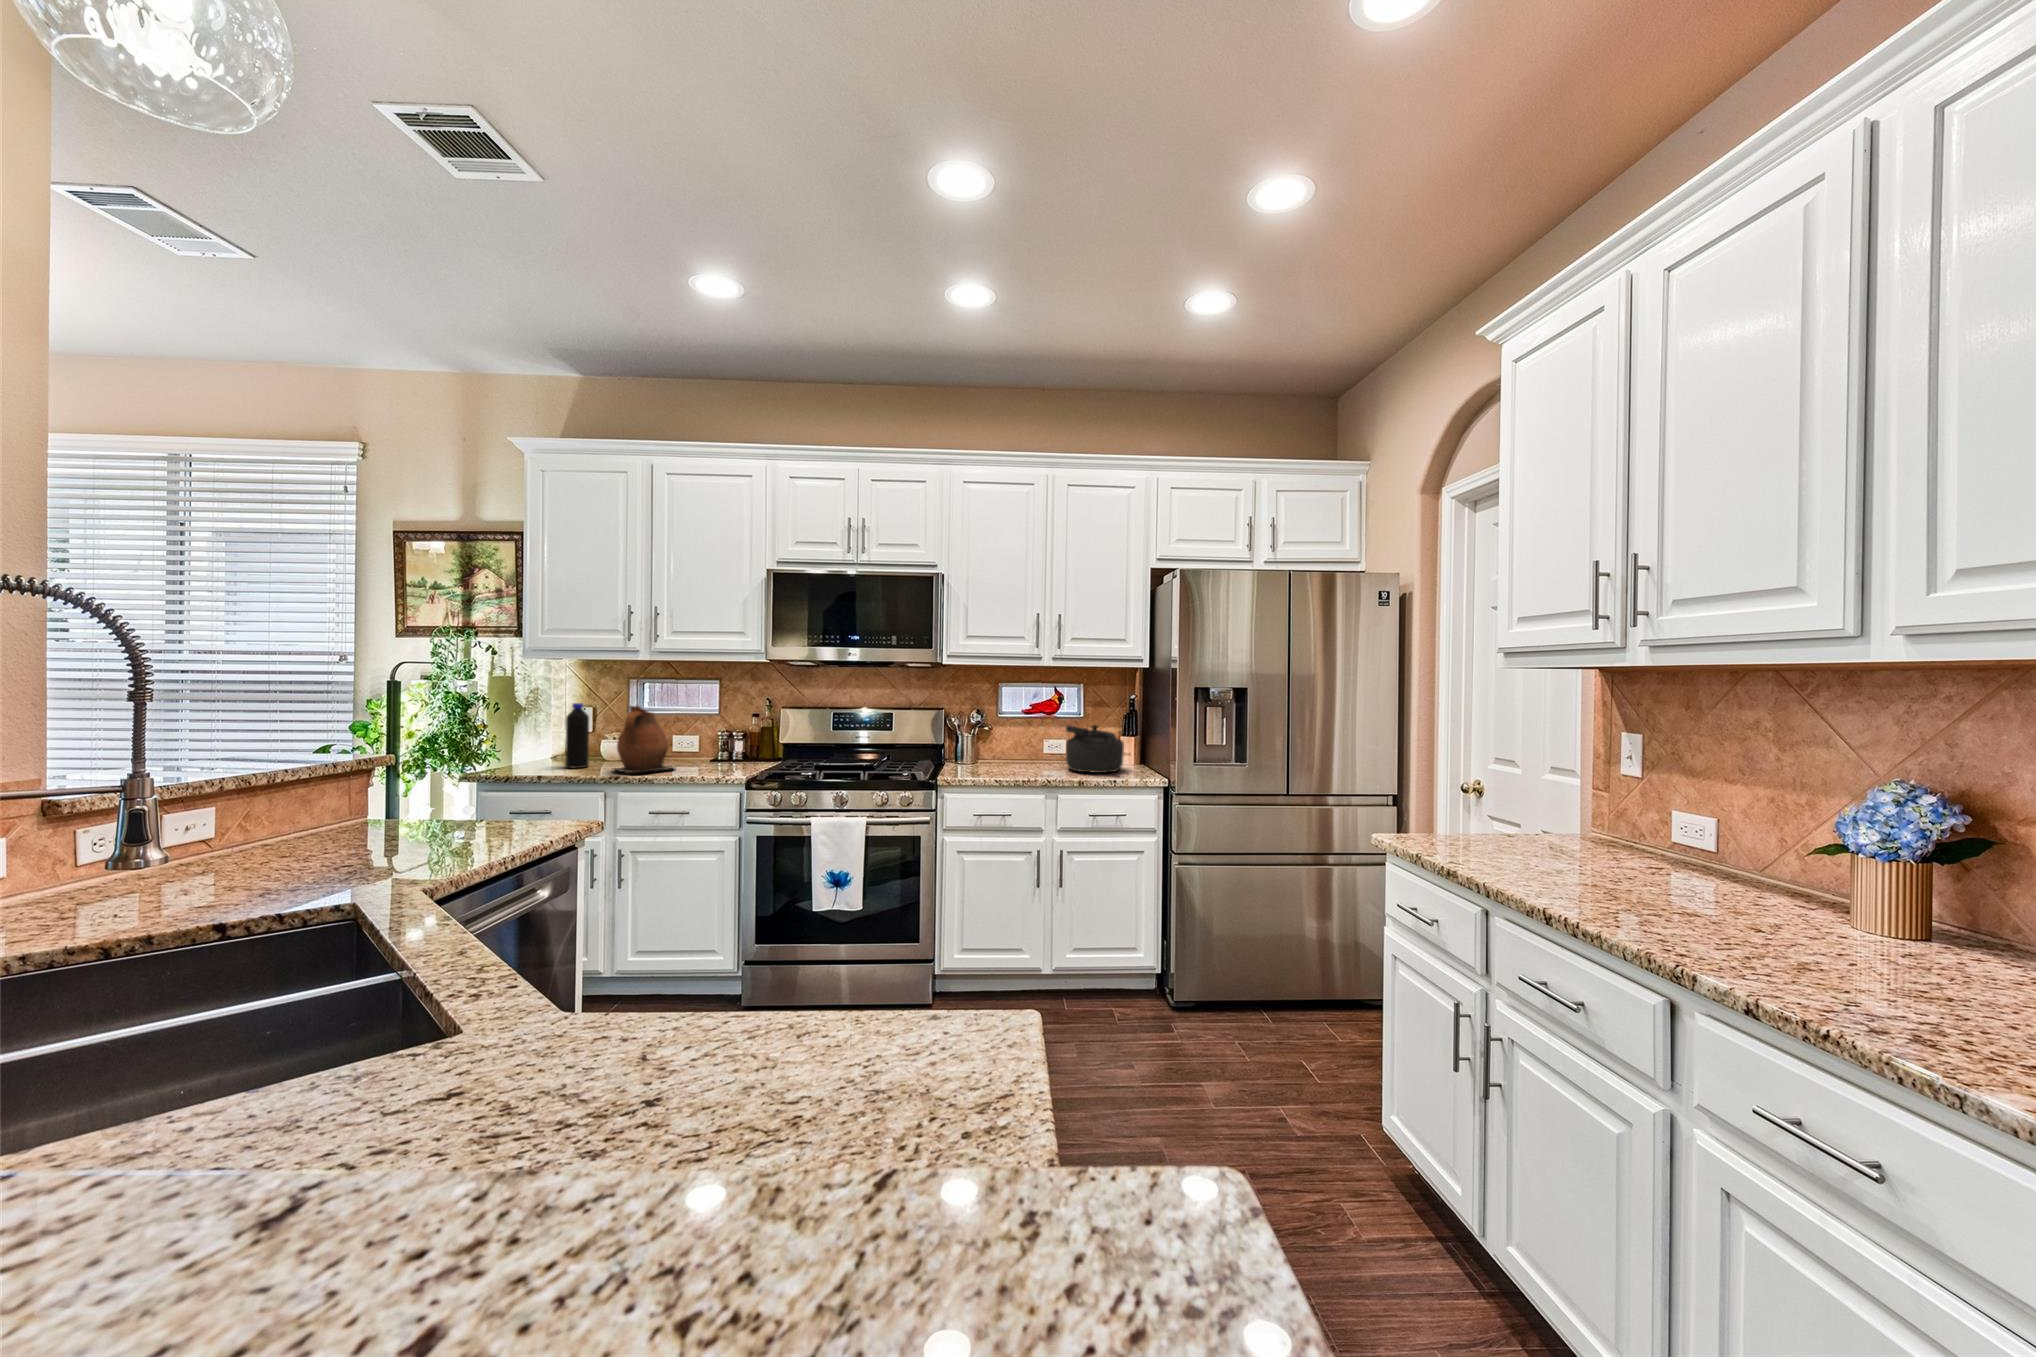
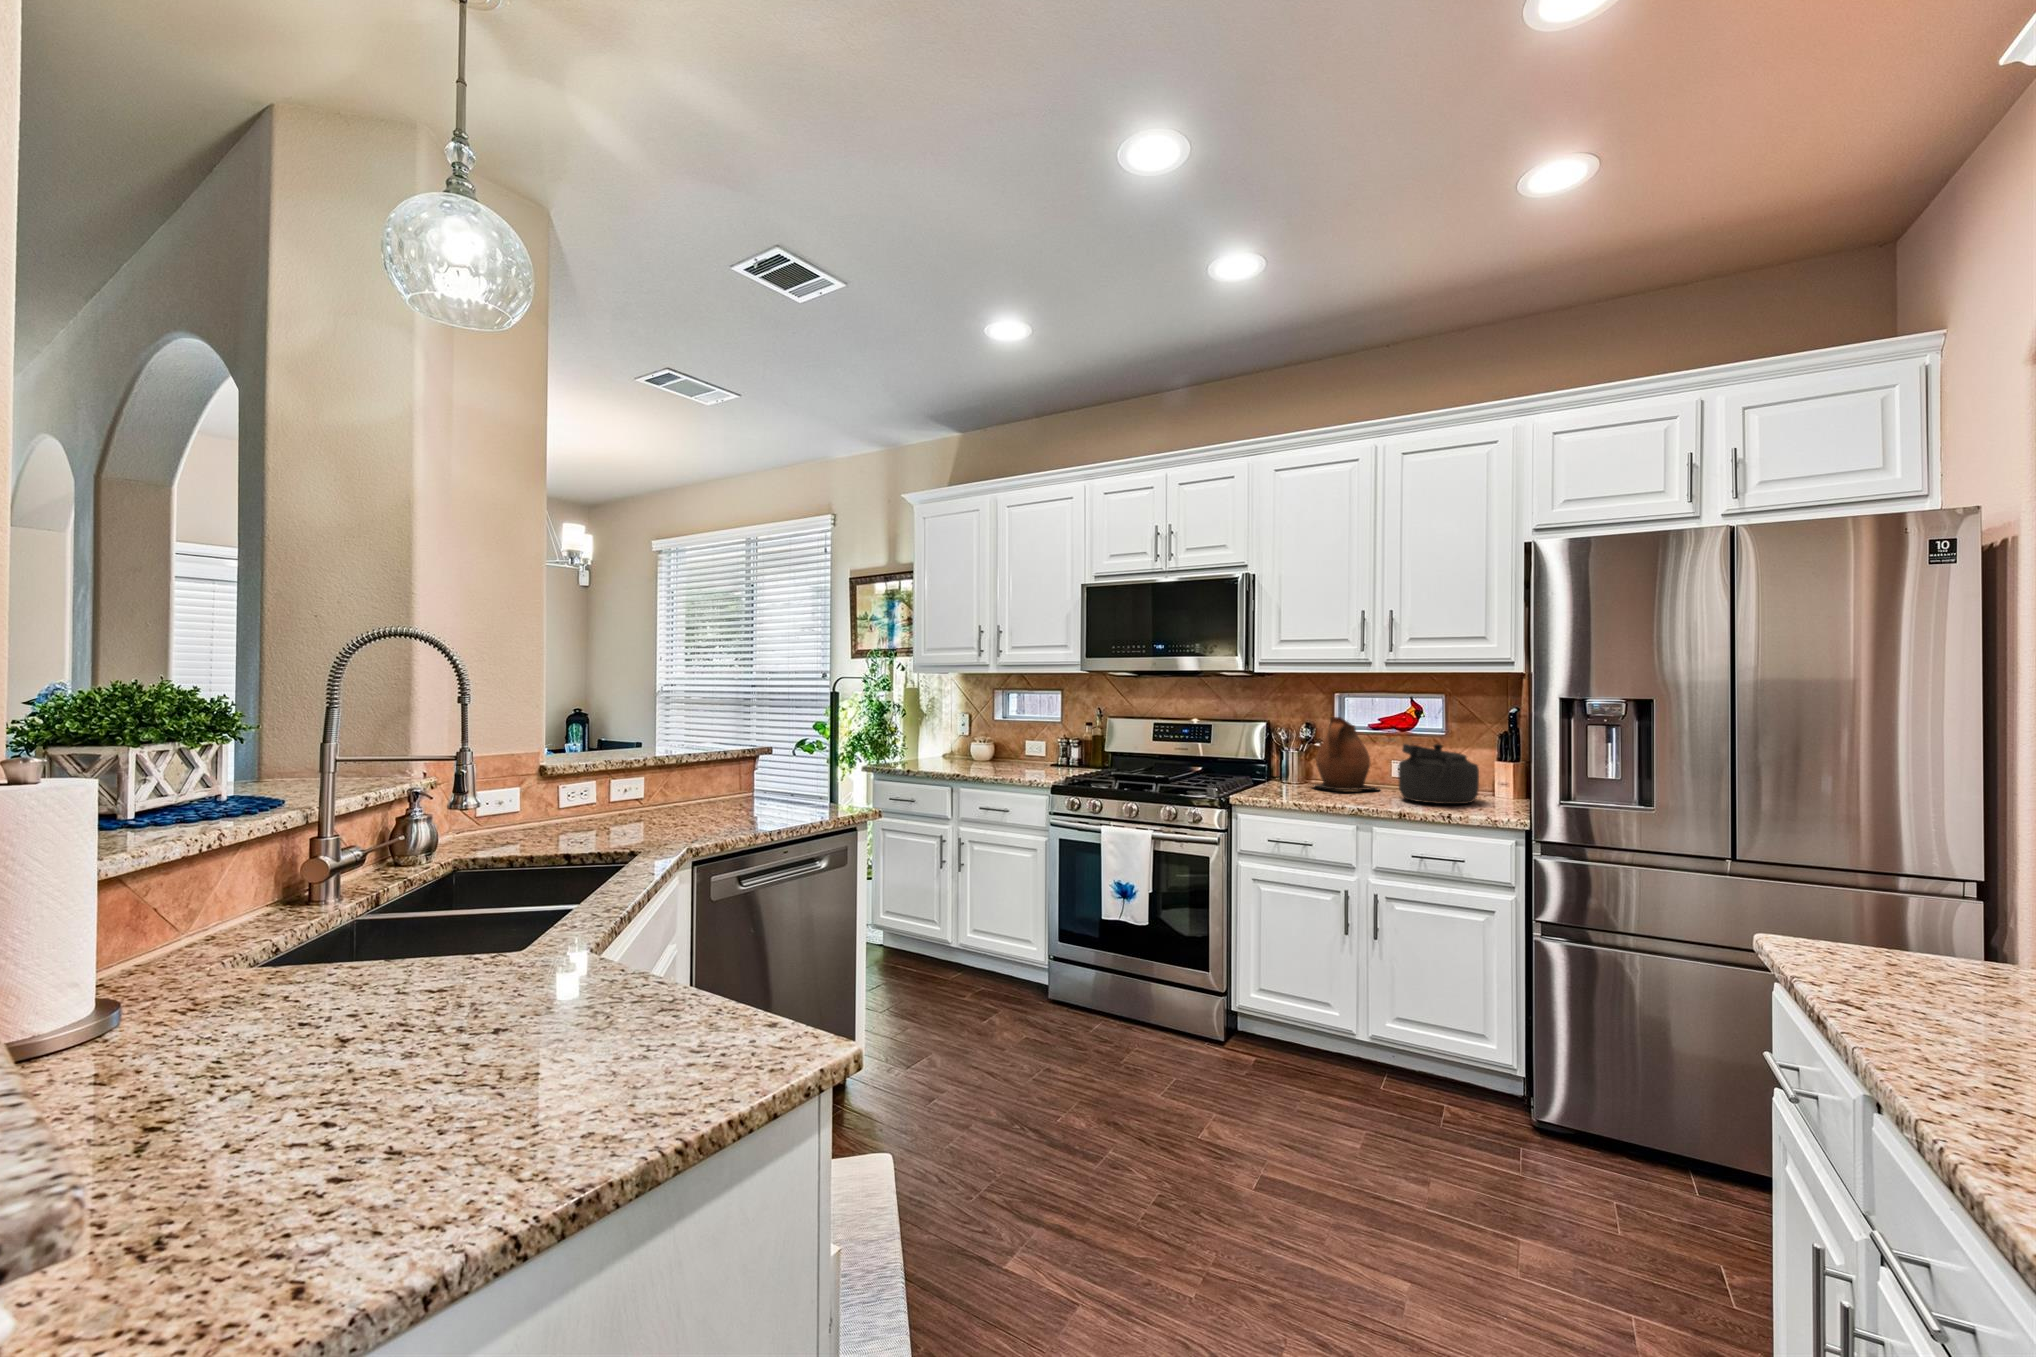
bottle: present [565,703,589,768] -> none [936,711,954,767]
ceramic pitcher: present [615,706,674,772] -> present [1313,717,1380,790]

